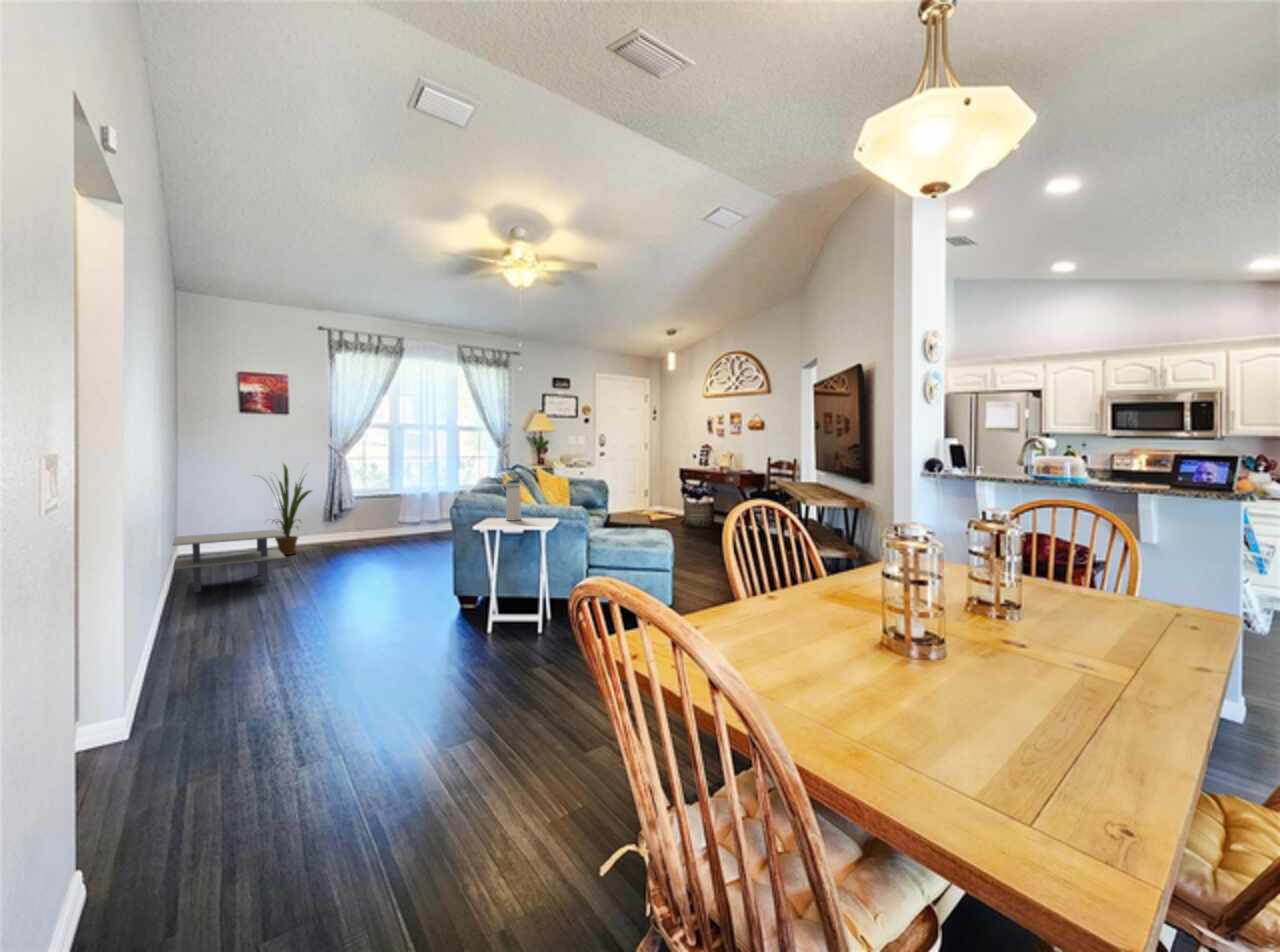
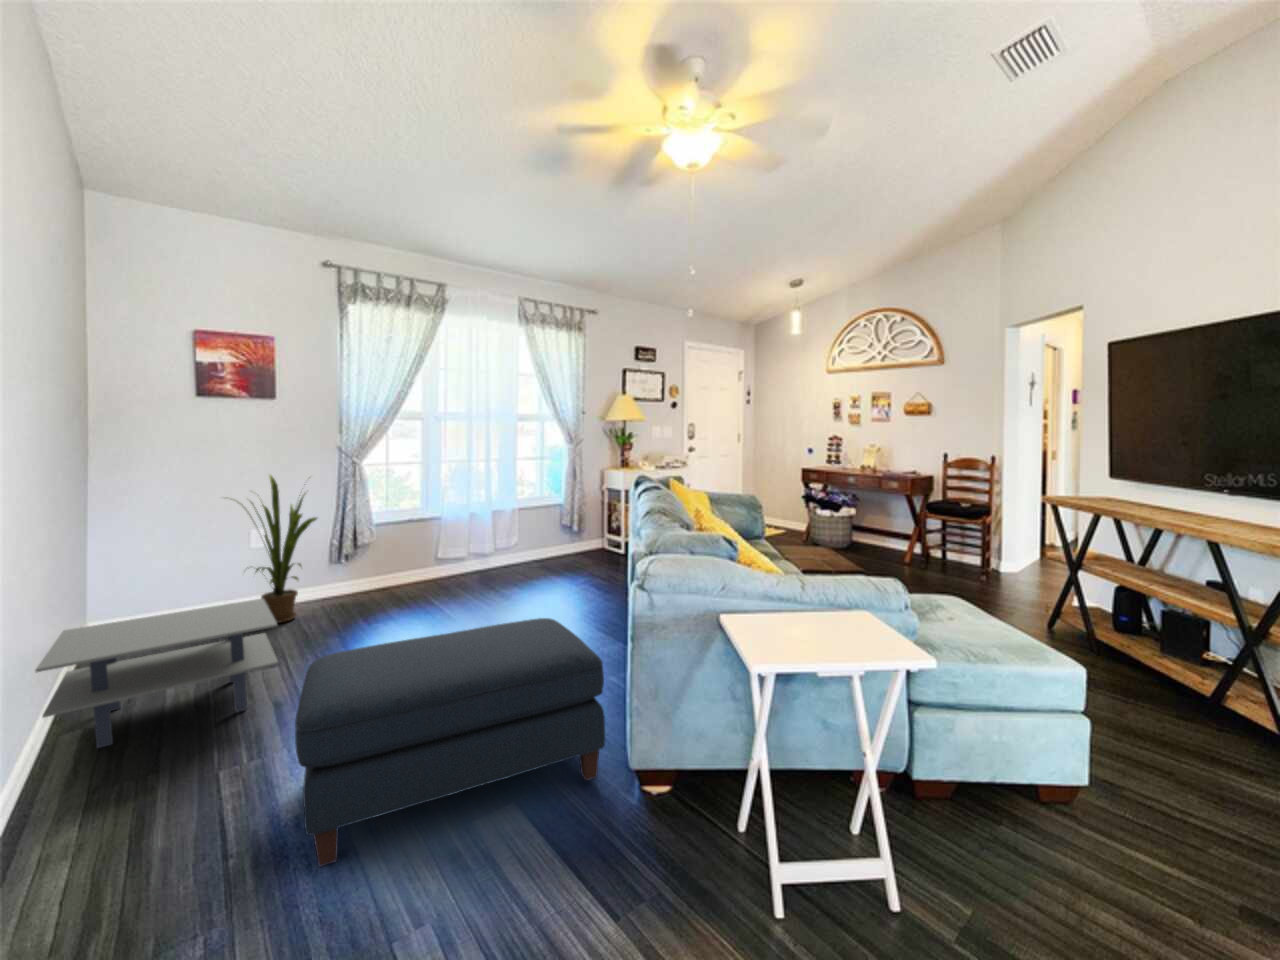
water bottle: present [506,476,523,521] -> none [773,523,808,627]
ottoman: none [293,535,443,620] -> present [295,618,605,866]

